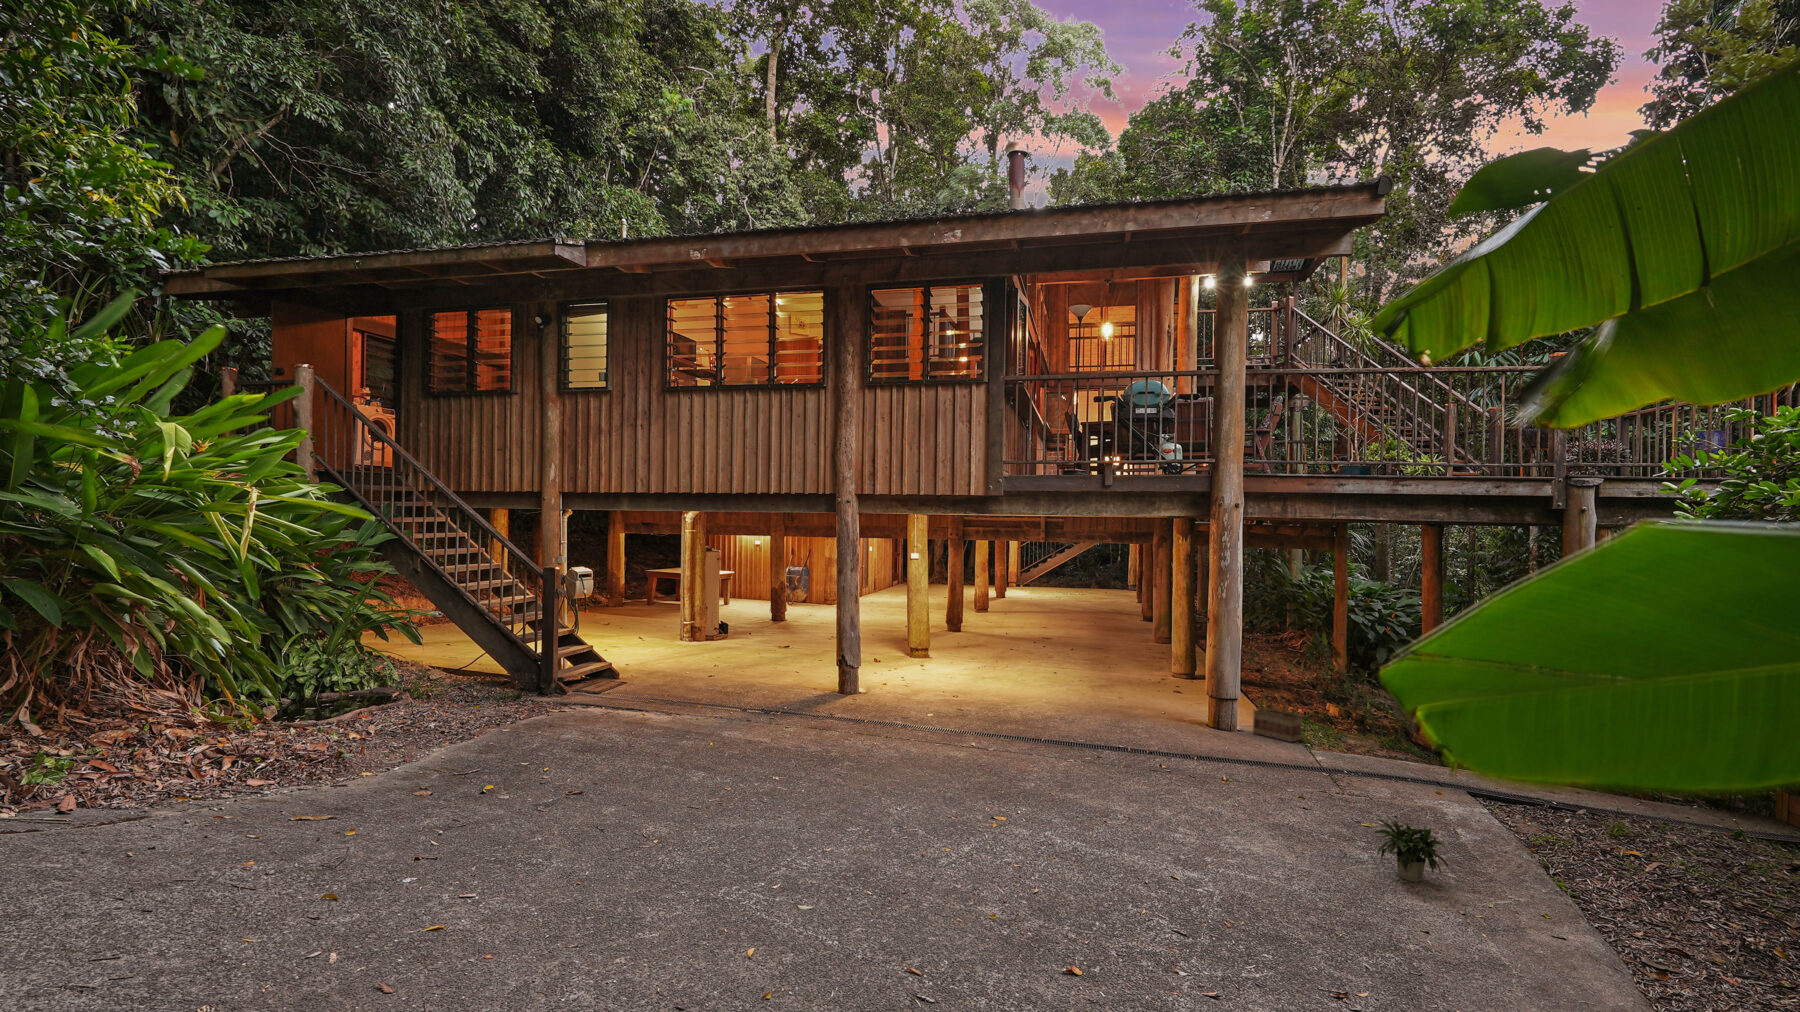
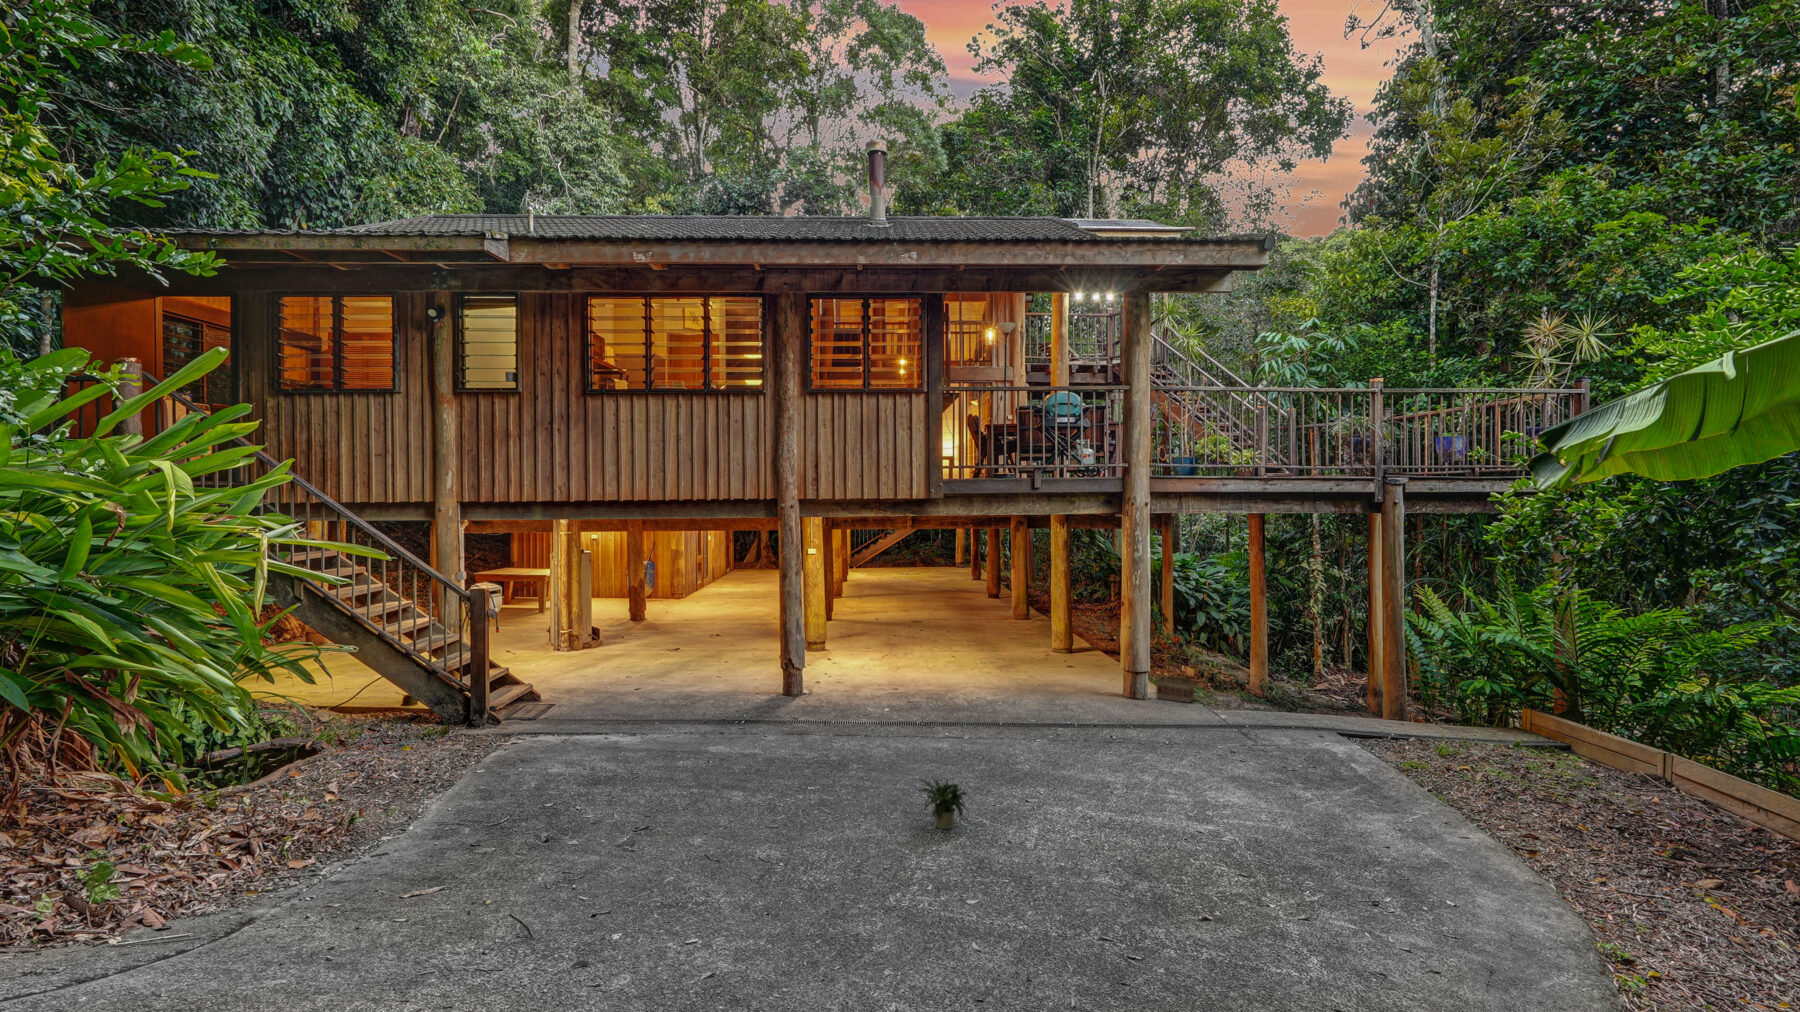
potted plant: present [1355,816,1449,882] -> present [919,780,968,829]

